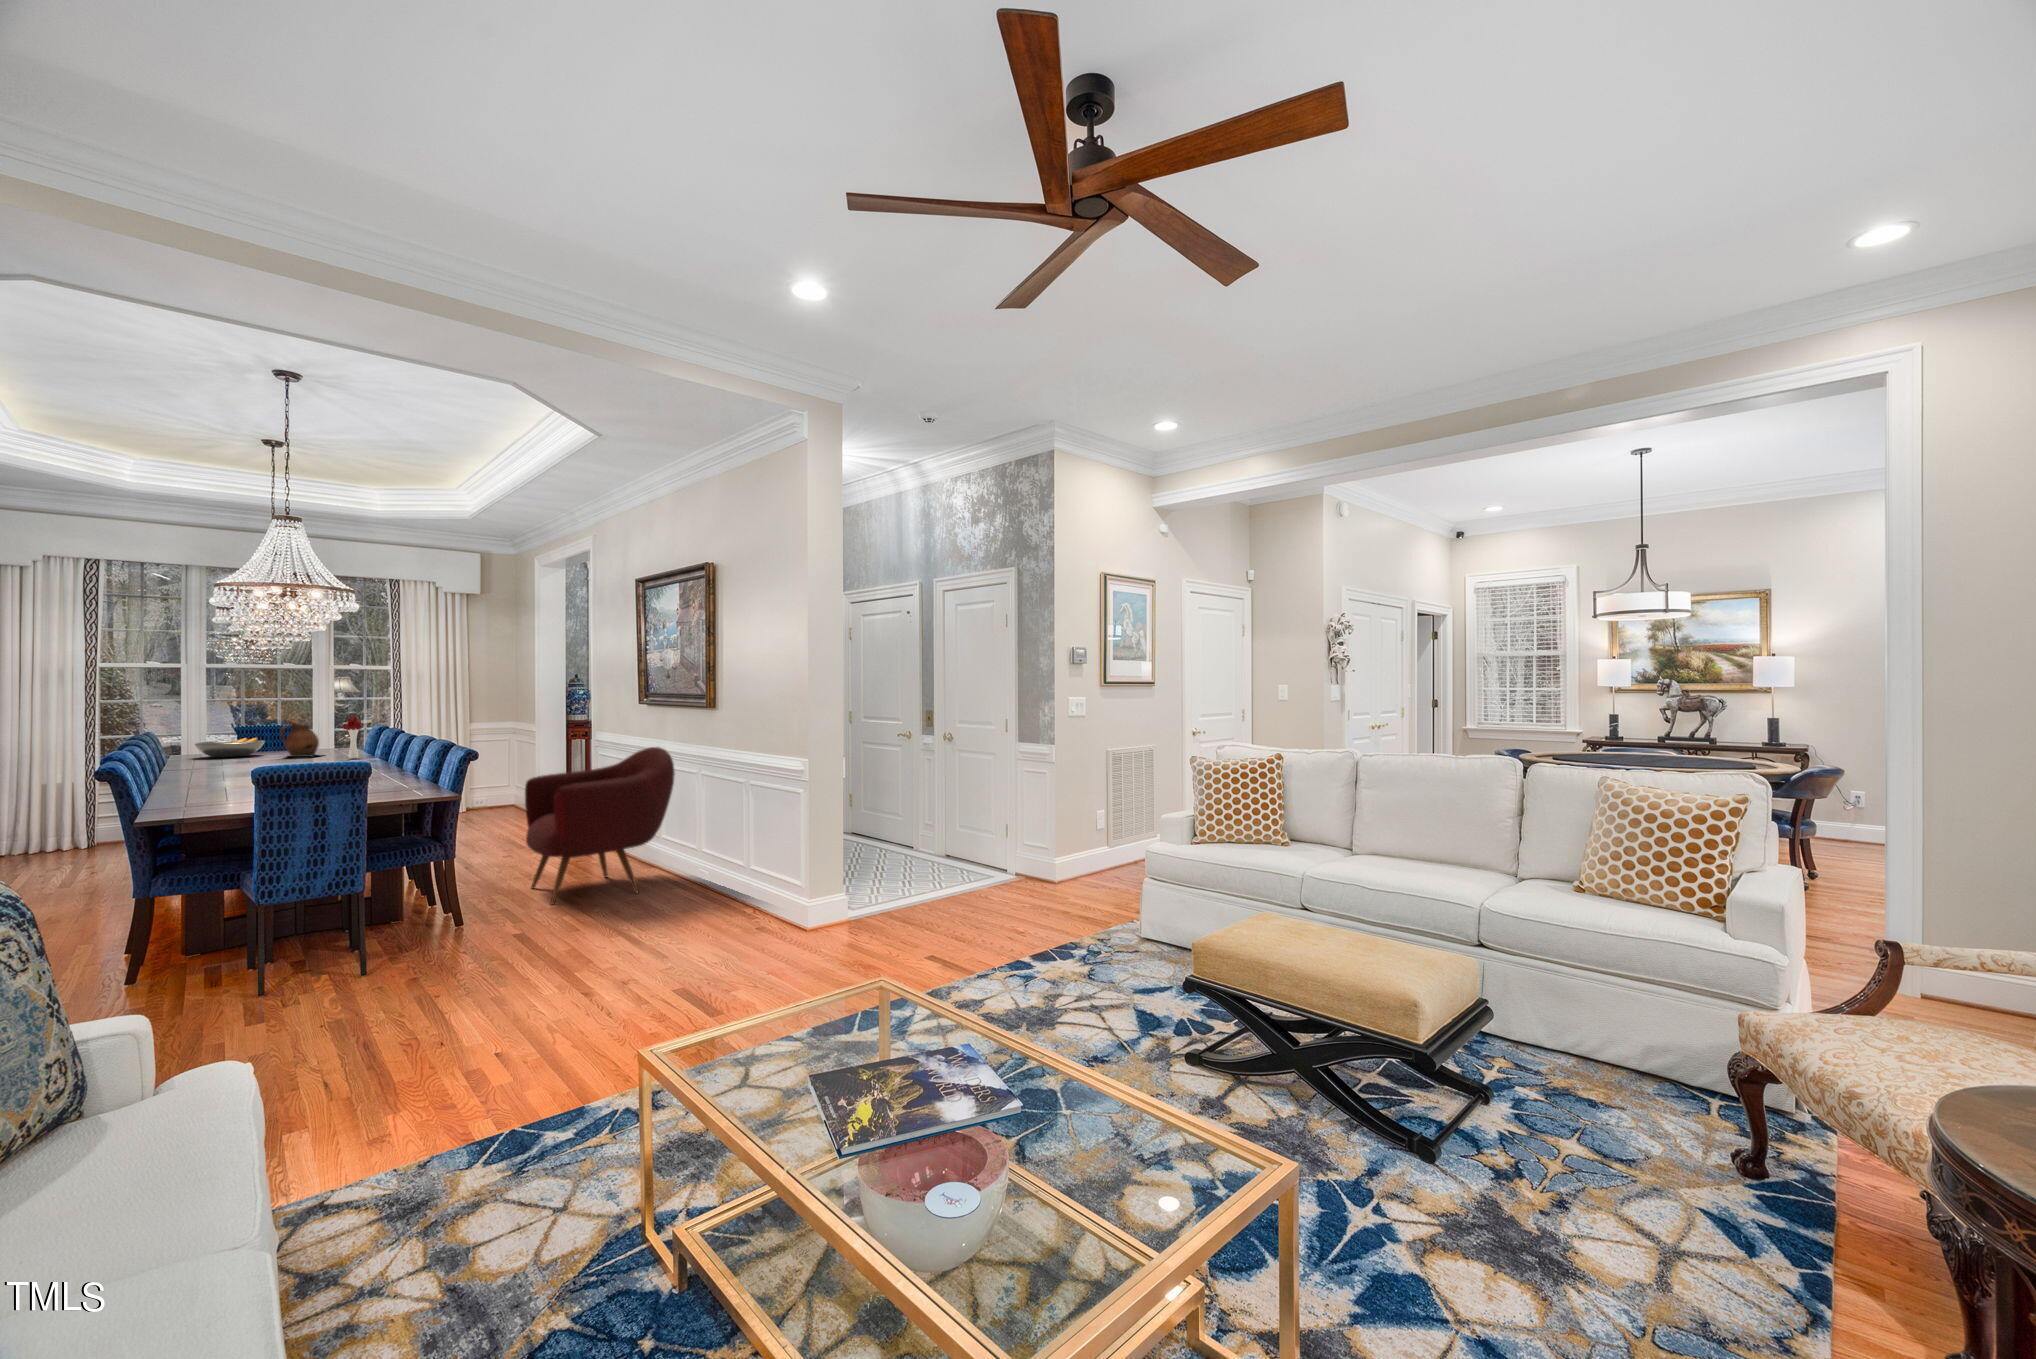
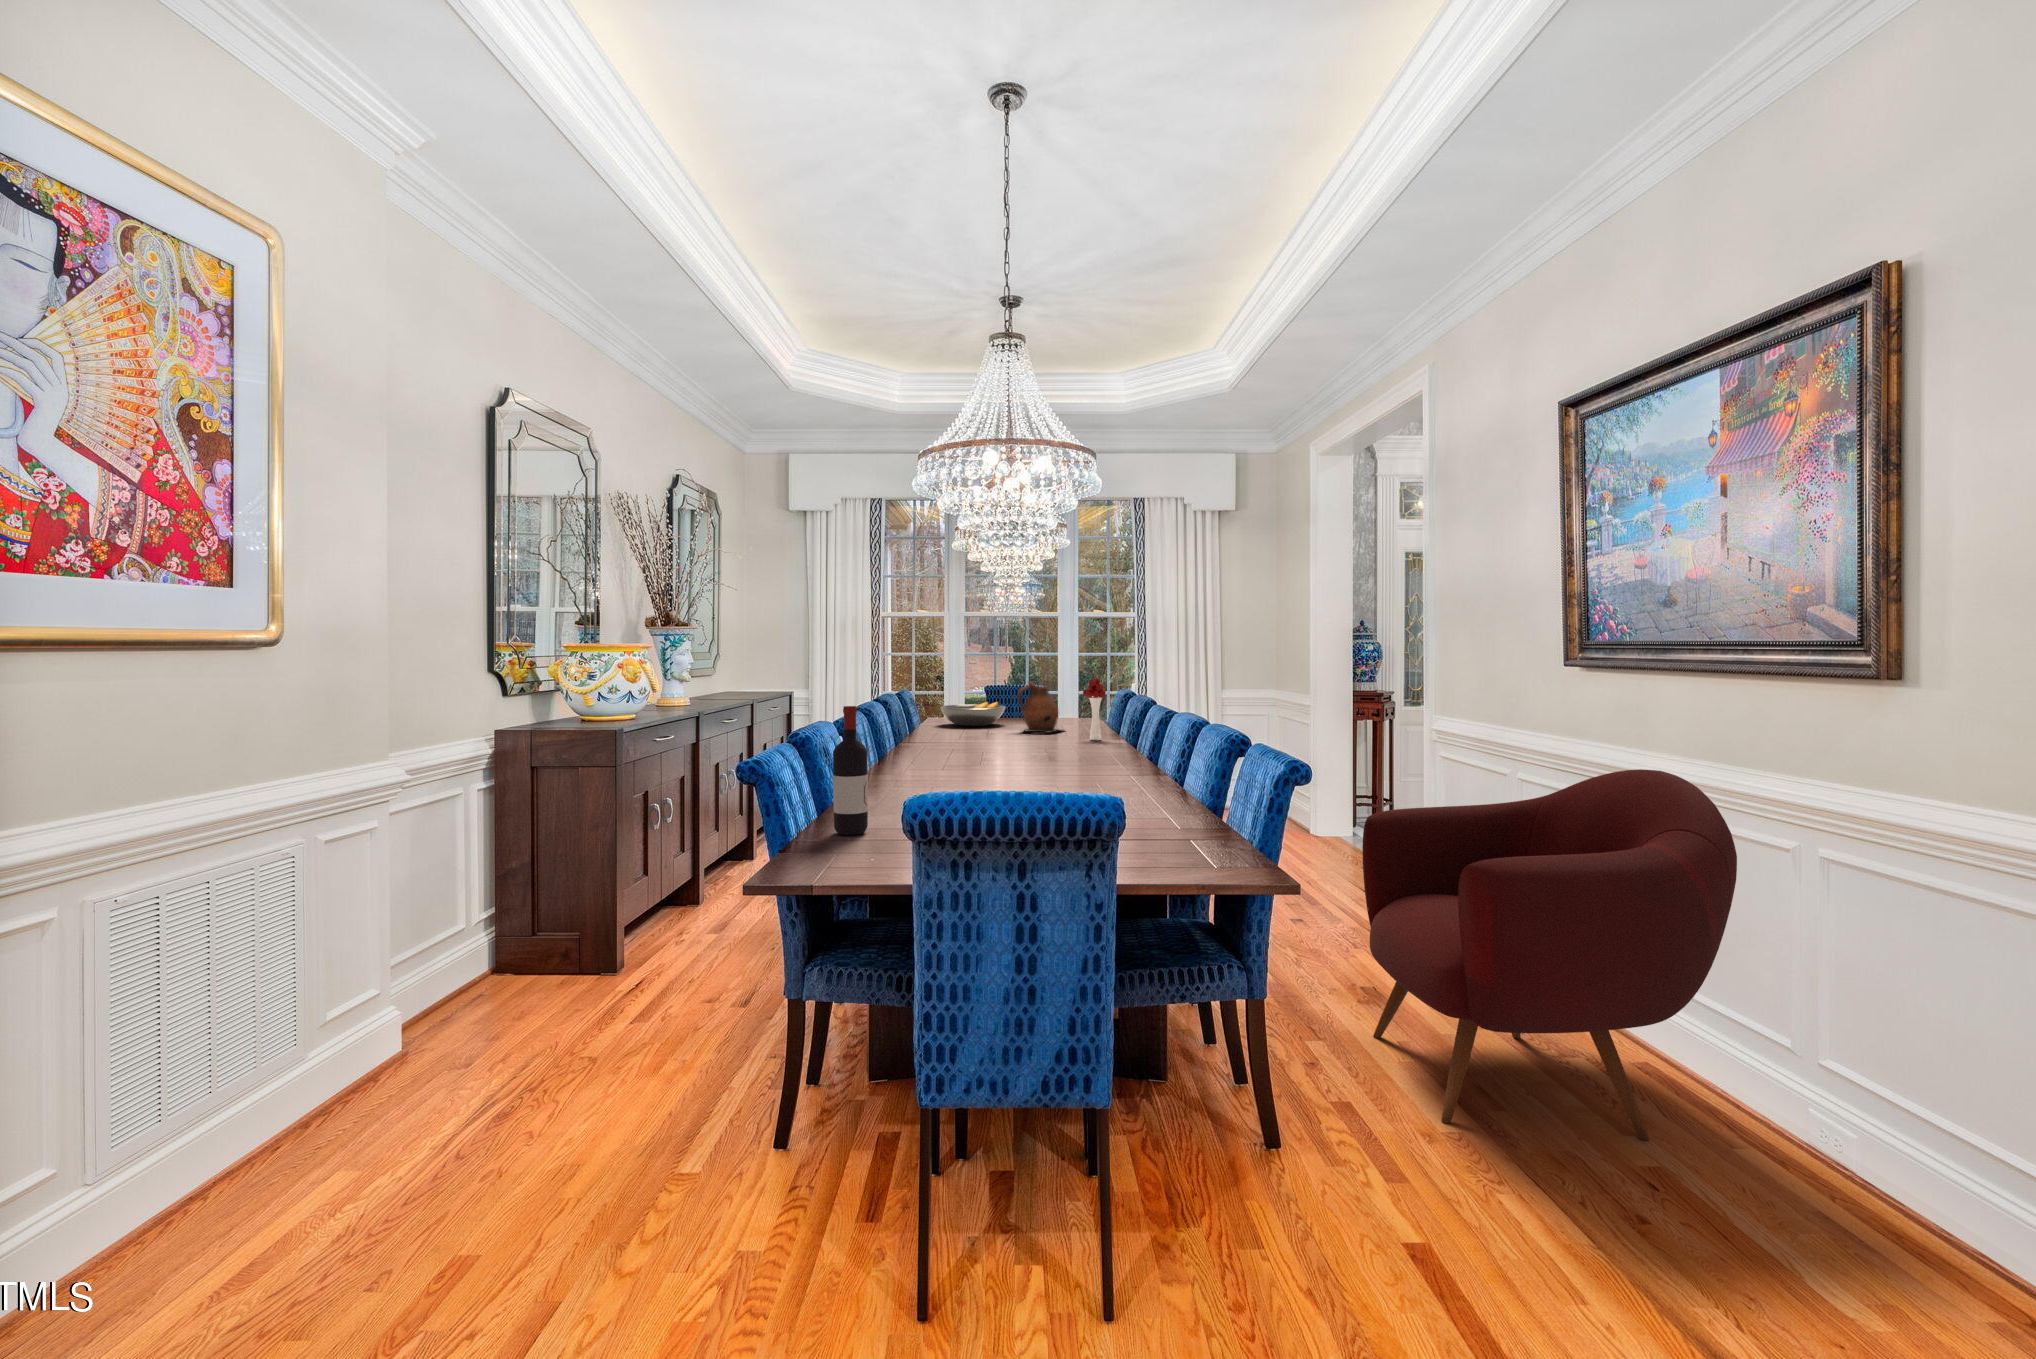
wine bottle: none [173,733,199,803] -> present [833,706,868,835]

